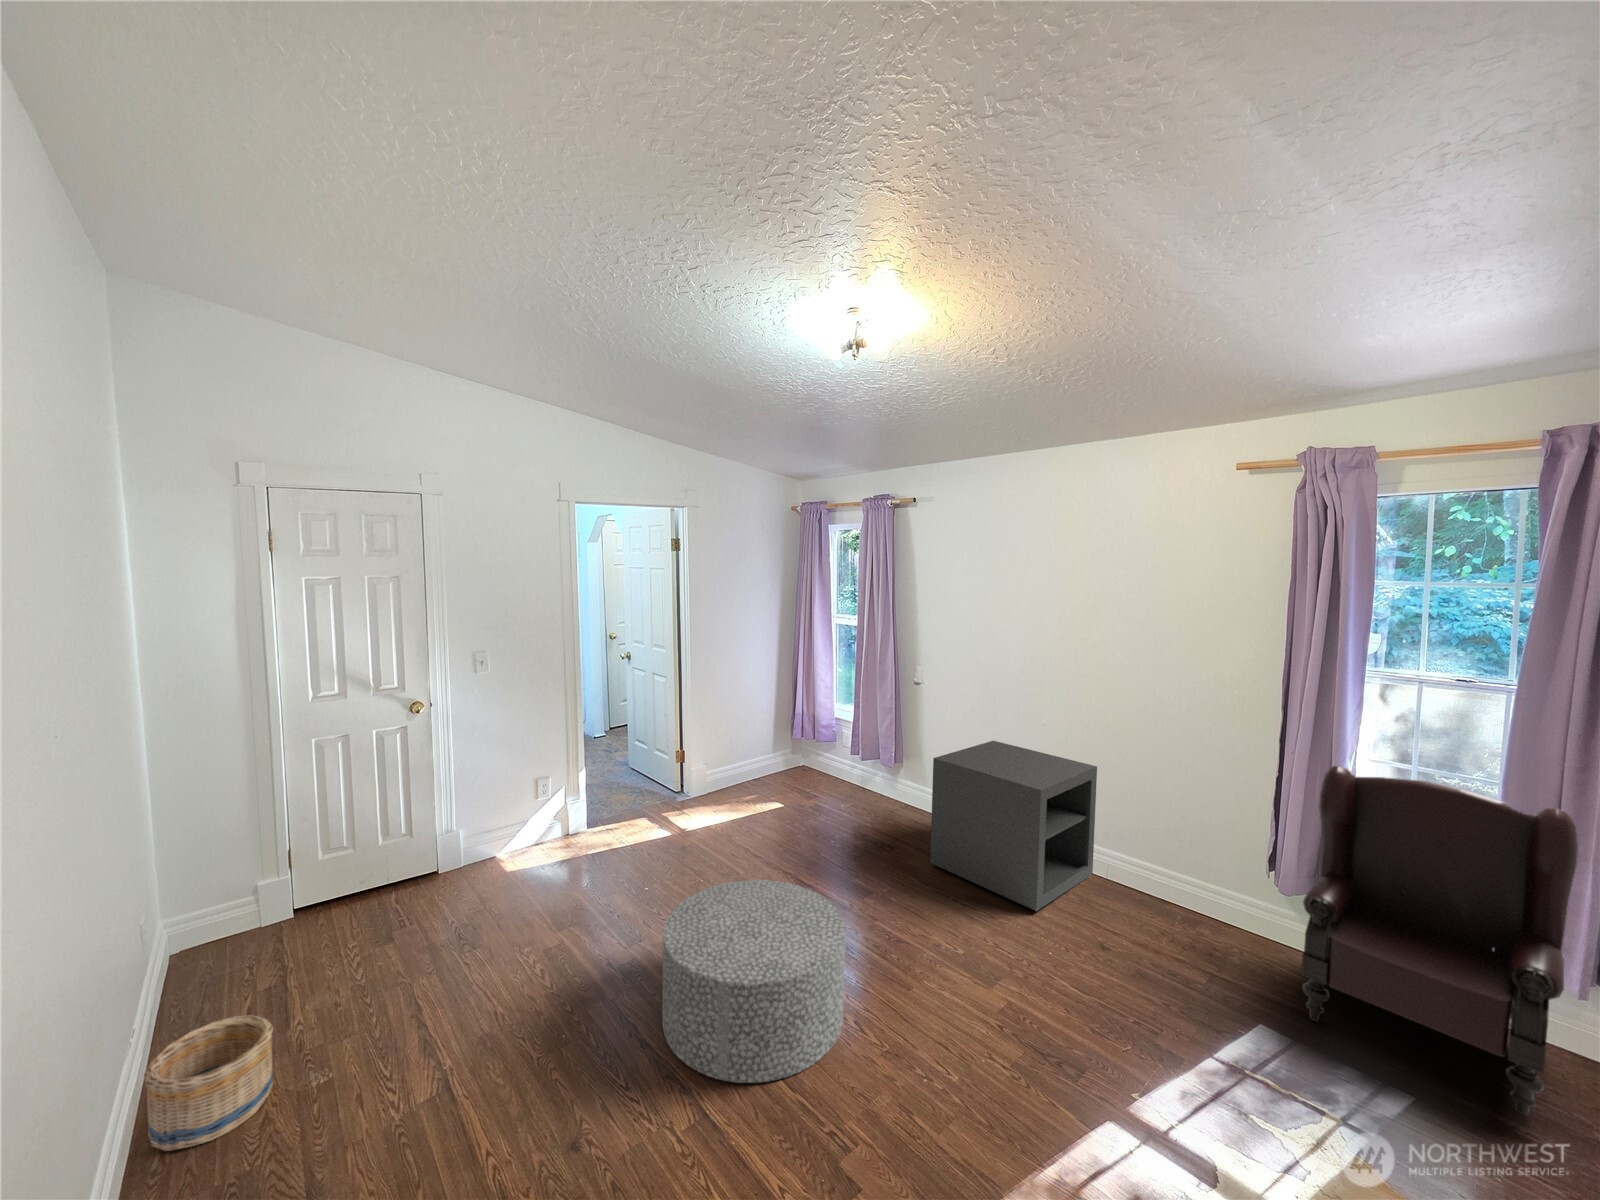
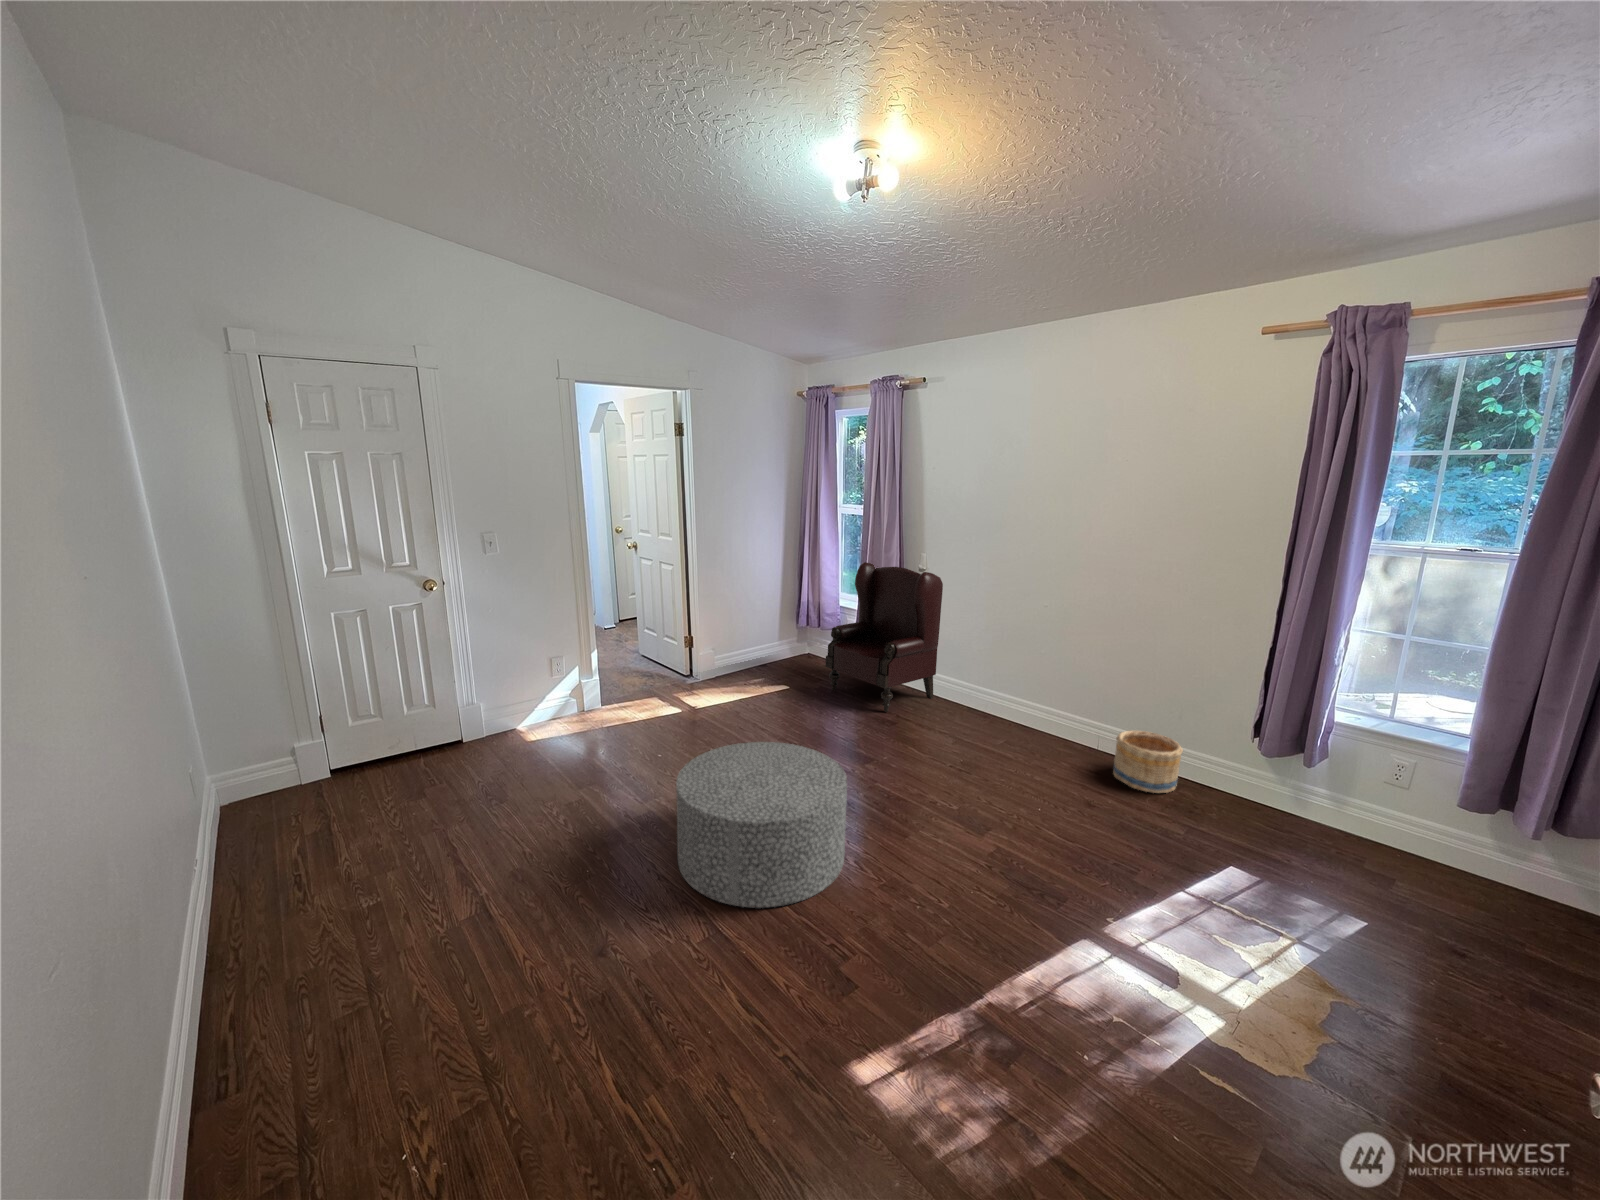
storage cabinet: present [930,741,1097,911] -> none [929,624,1094,775]
armchair: present [1301,766,1579,1116] -> present [826,562,943,712]
basket: present [144,1015,273,1151] -> present [1113,730,1183,793]

